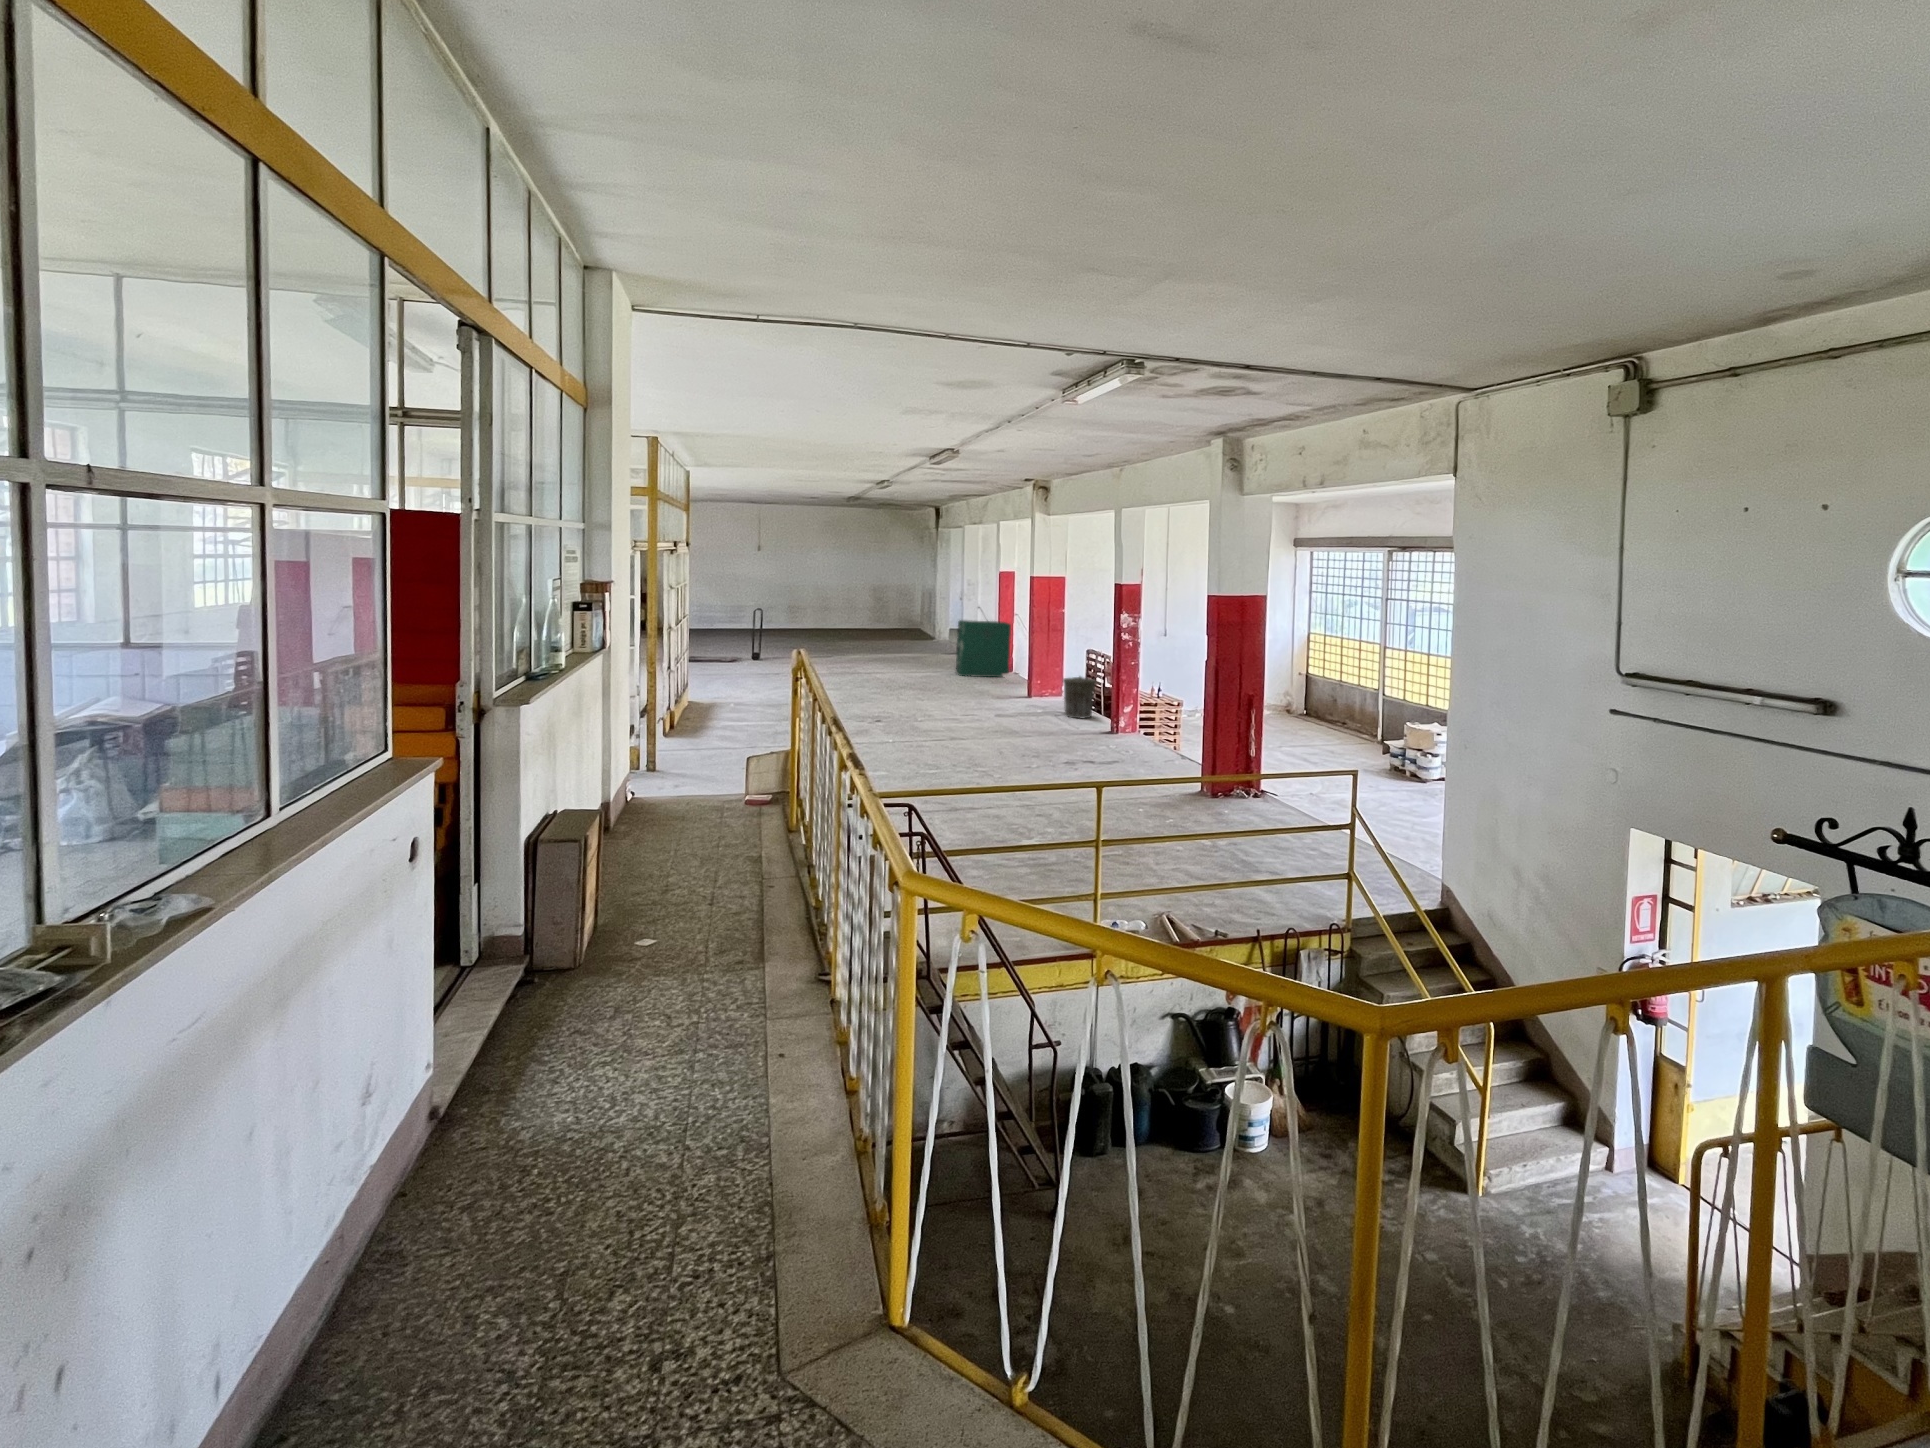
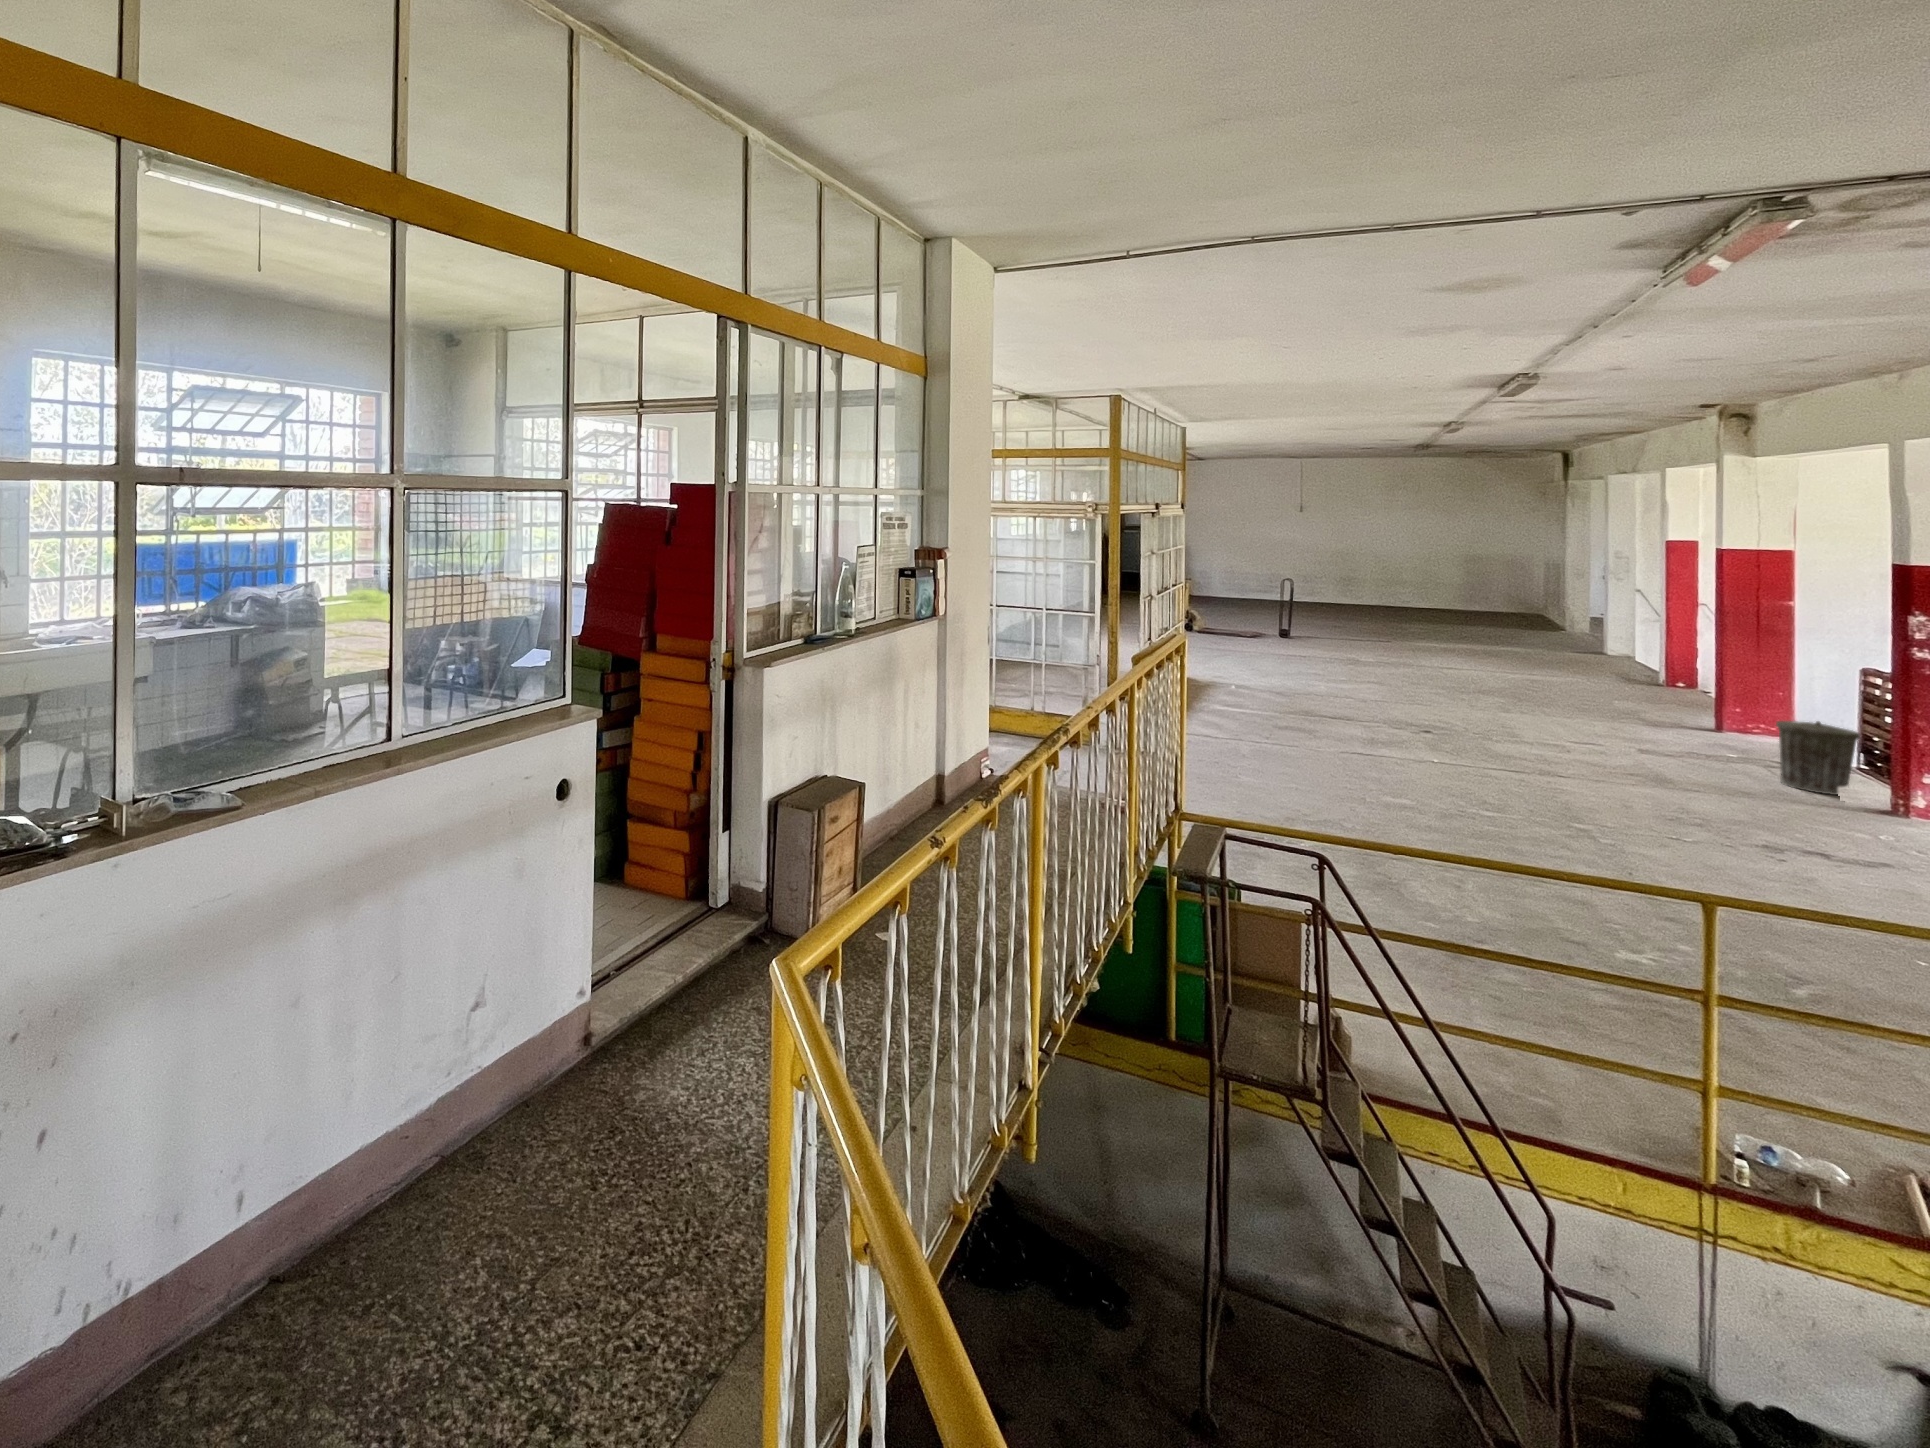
filing cabinet: present [956,620,1011,677] -> none [1579,610,1689,703]

